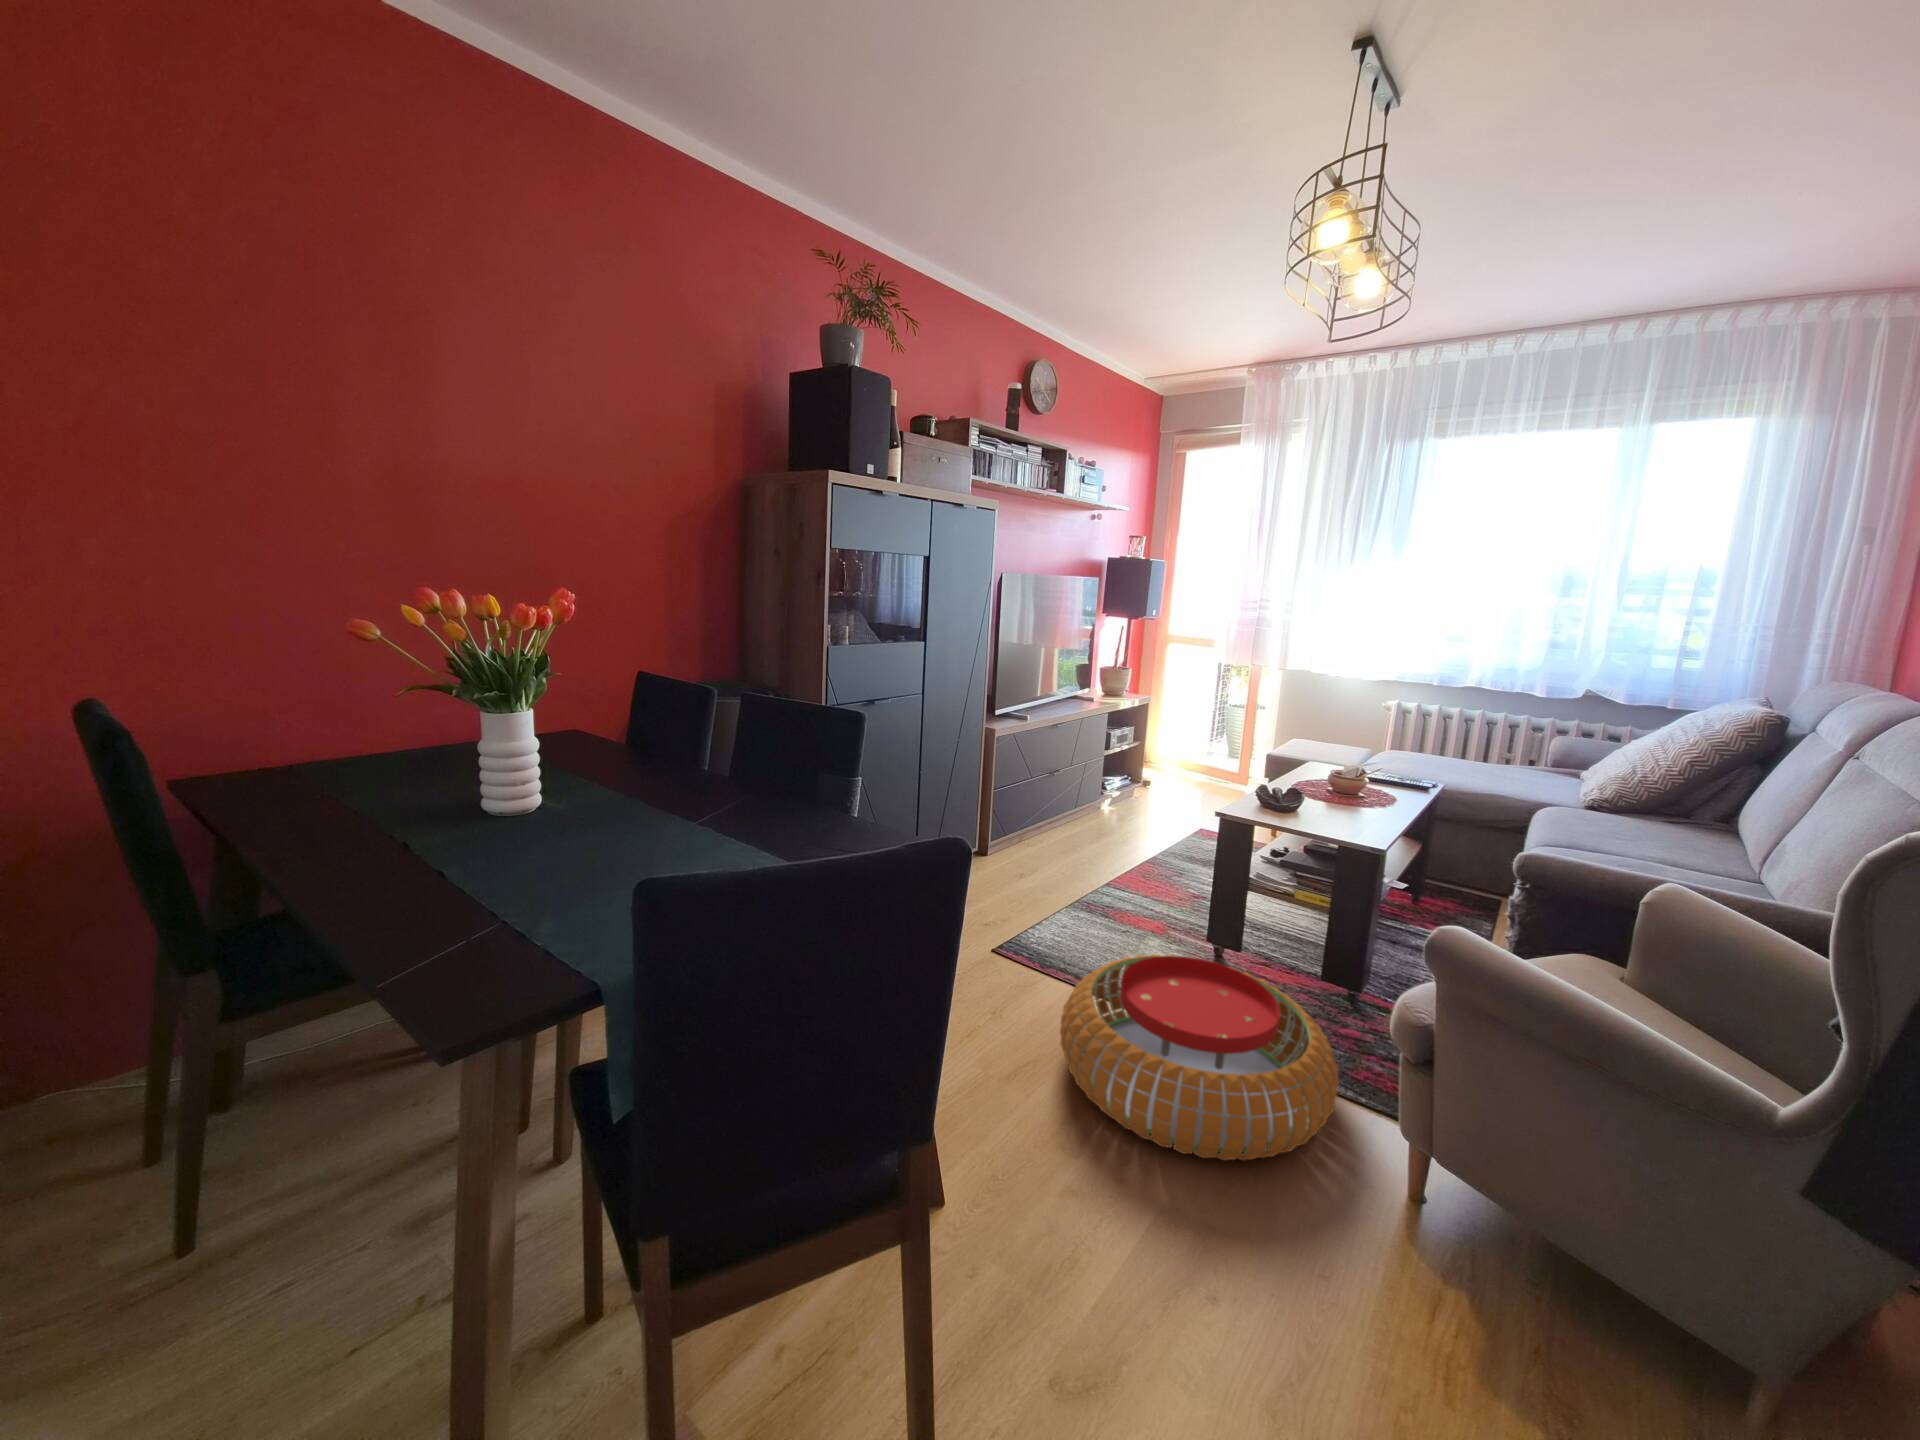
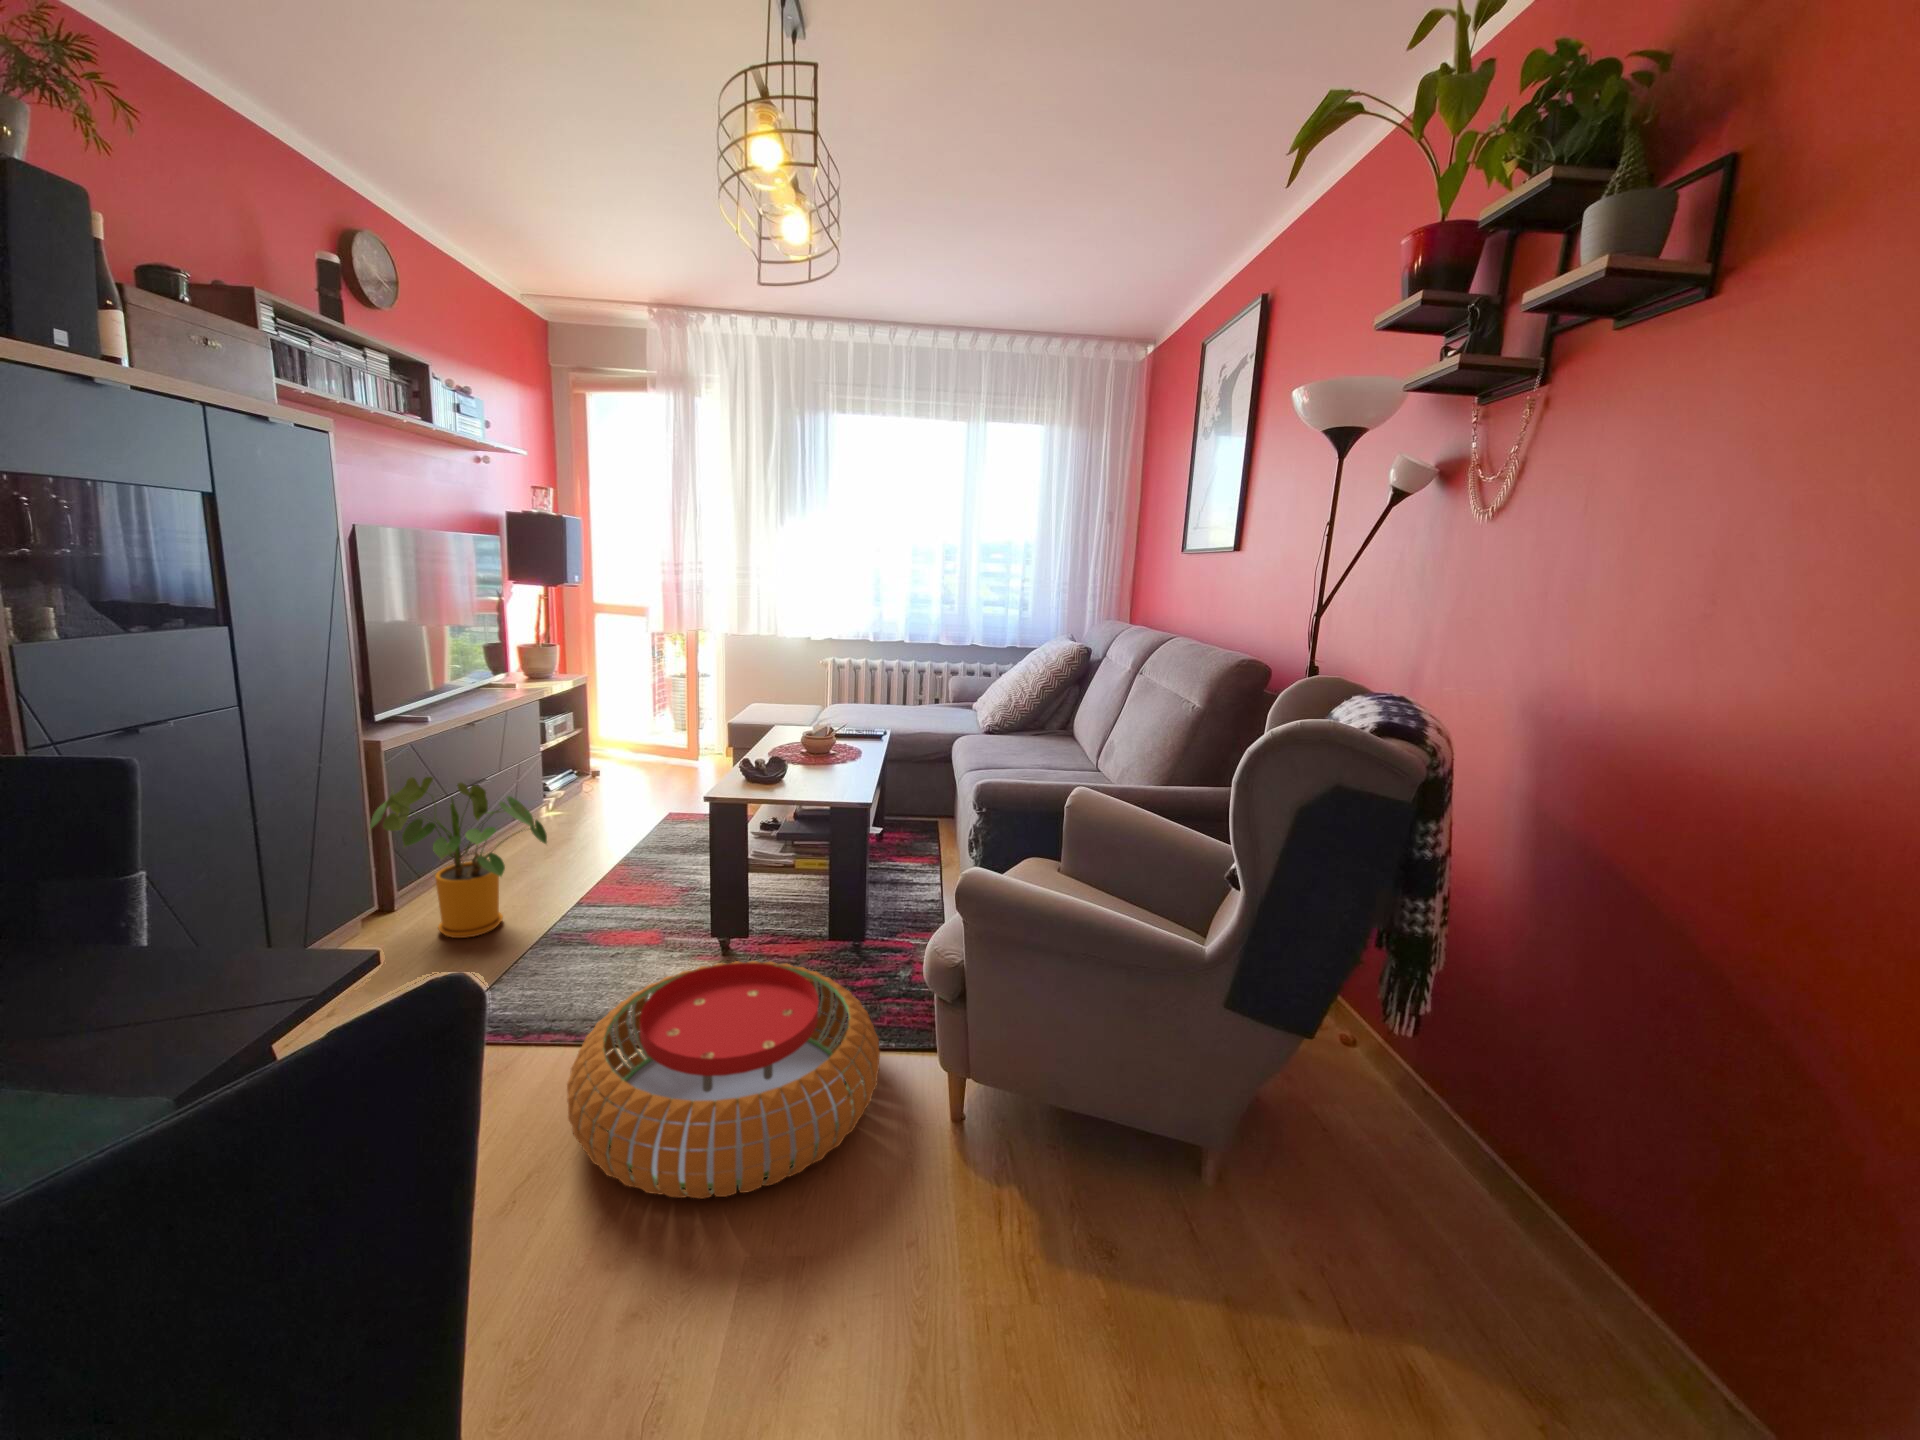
house plant: none [980,758,1091,887] -> present [370,777,547,938]

